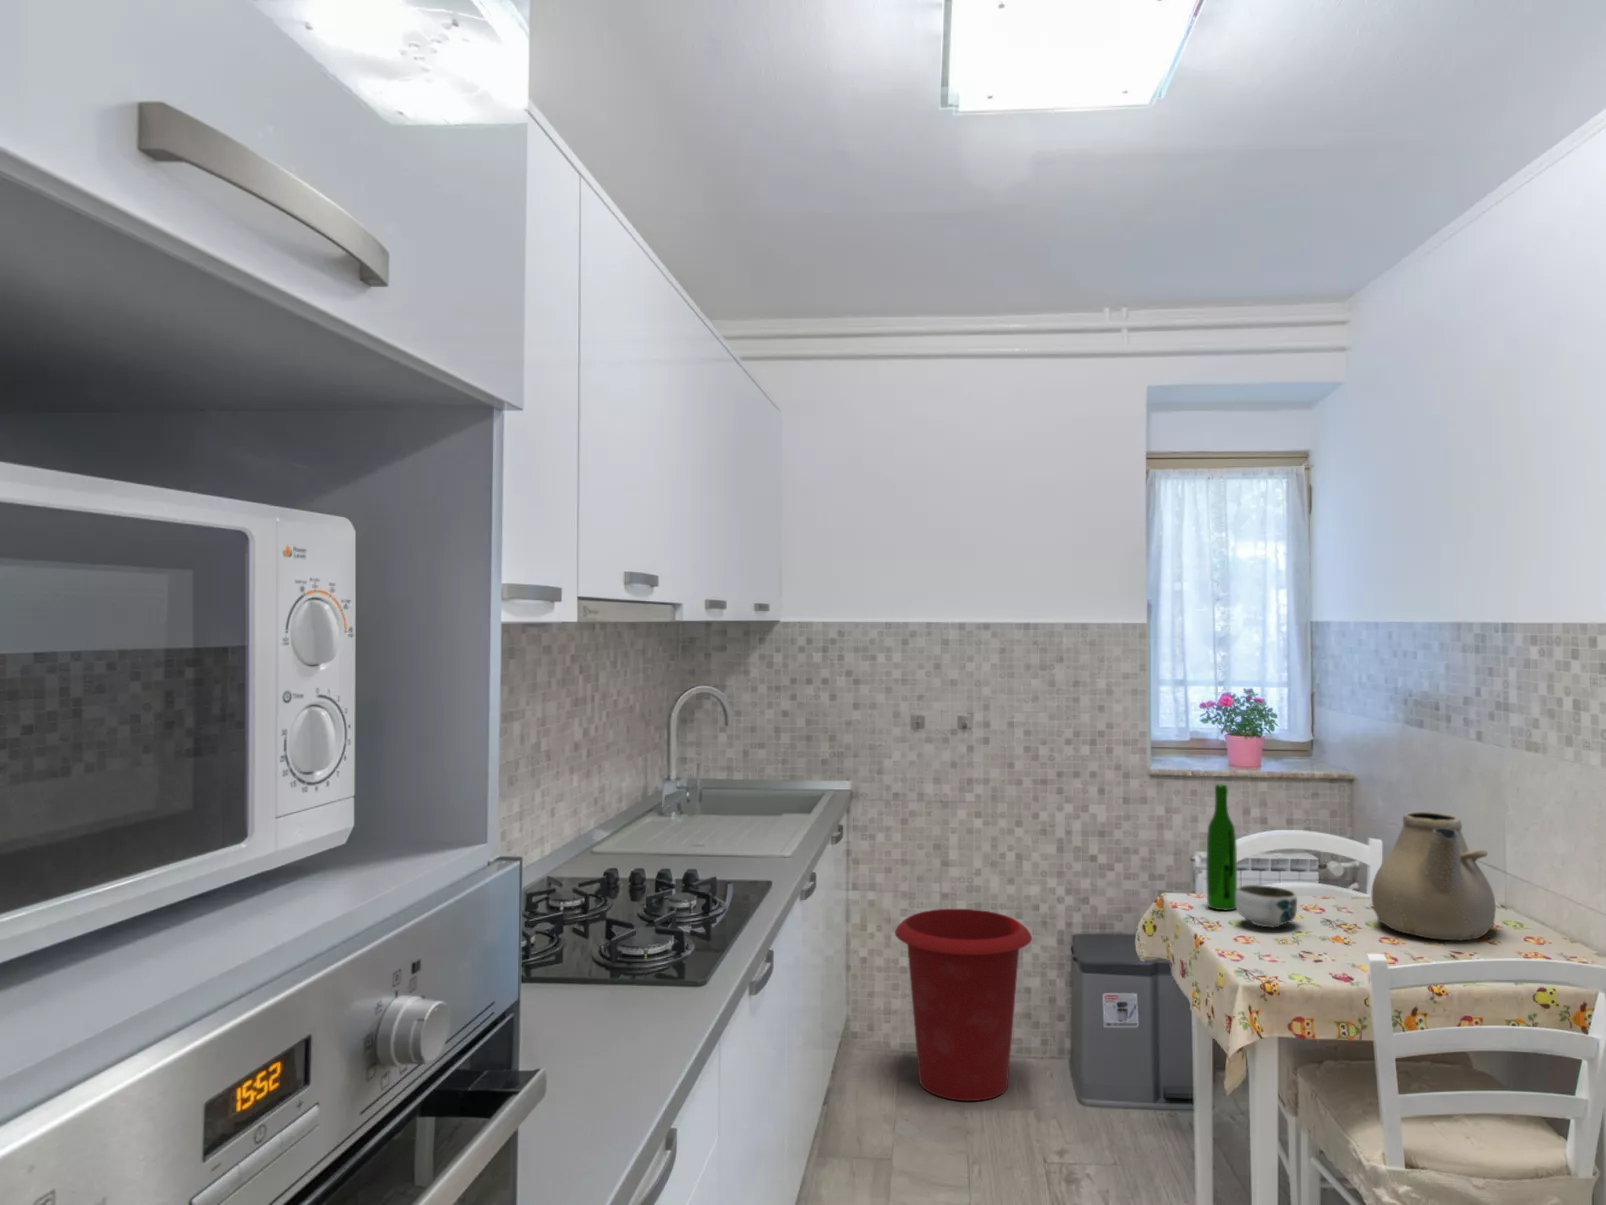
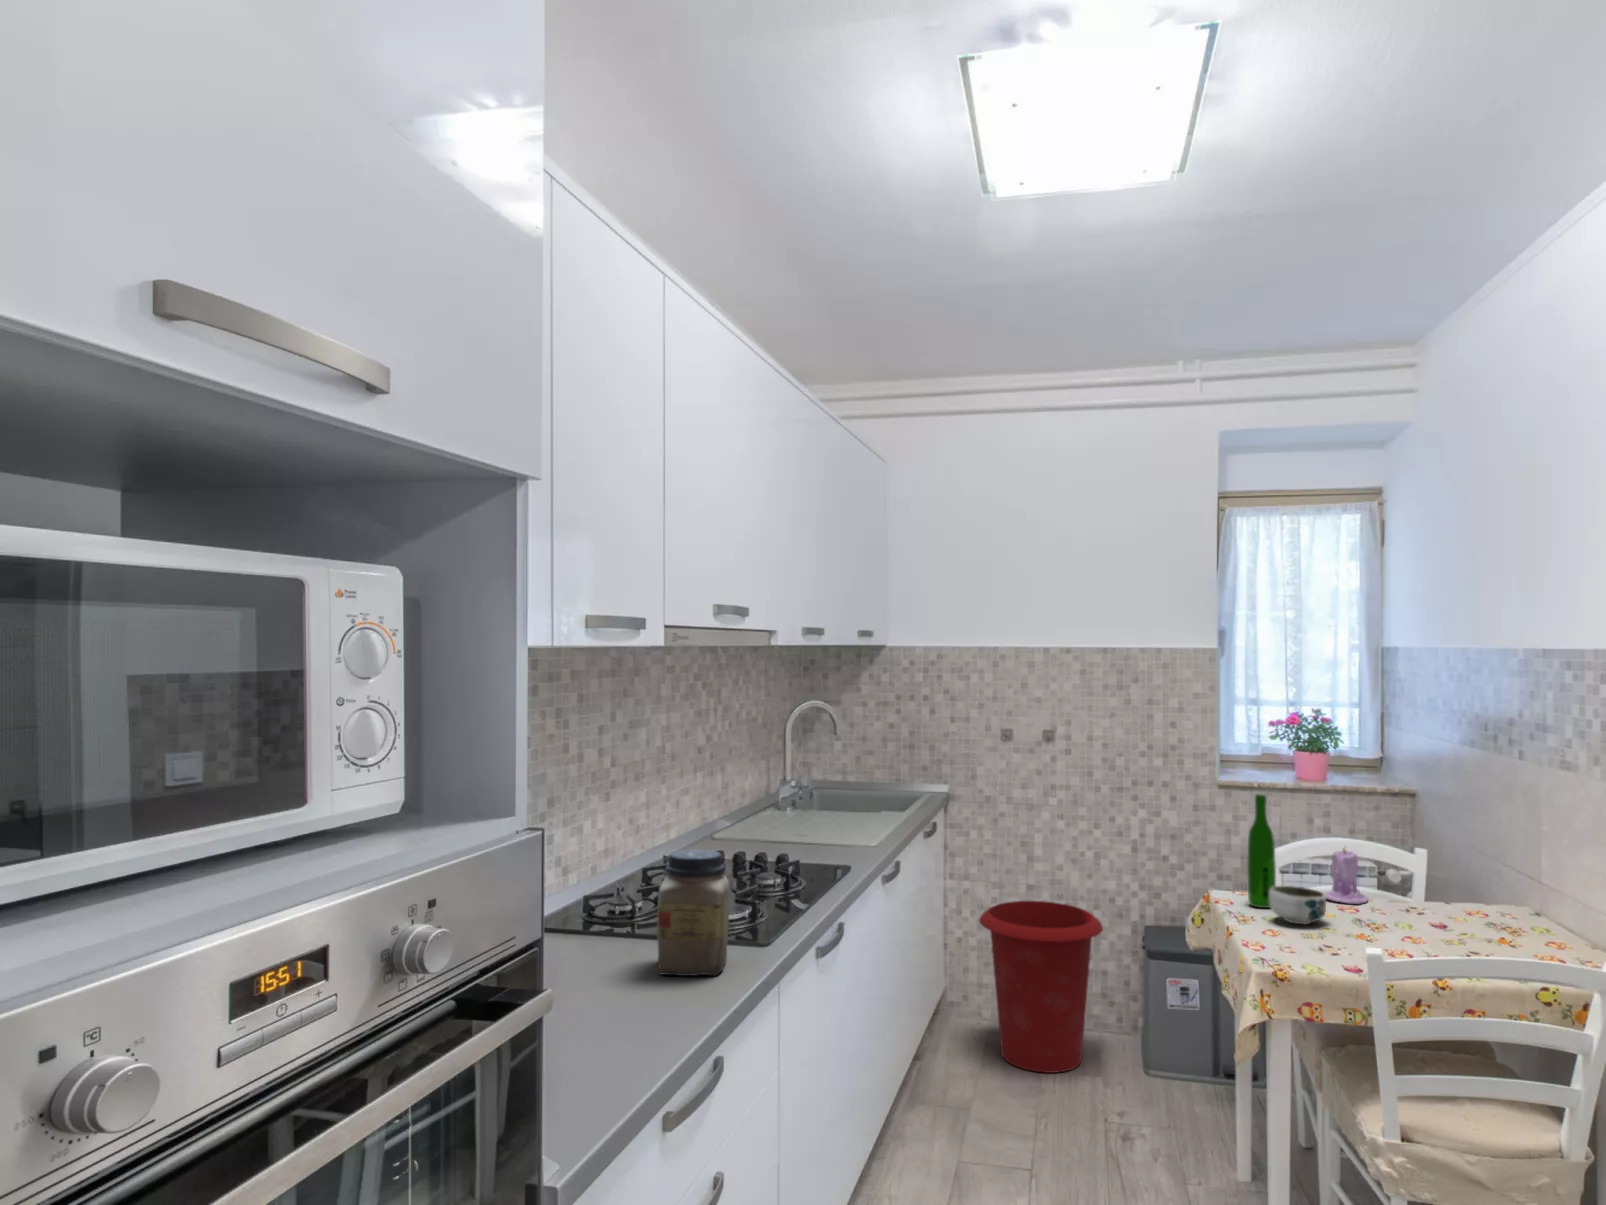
teapot: present [1372,812,1496,940] -> none [1397,824,1514,942]
candle: none [1283,837,1331,902] -> present [1325,848,1368,904]
jar: none [573,873,663,1037] -> present [657,849,730,976]

